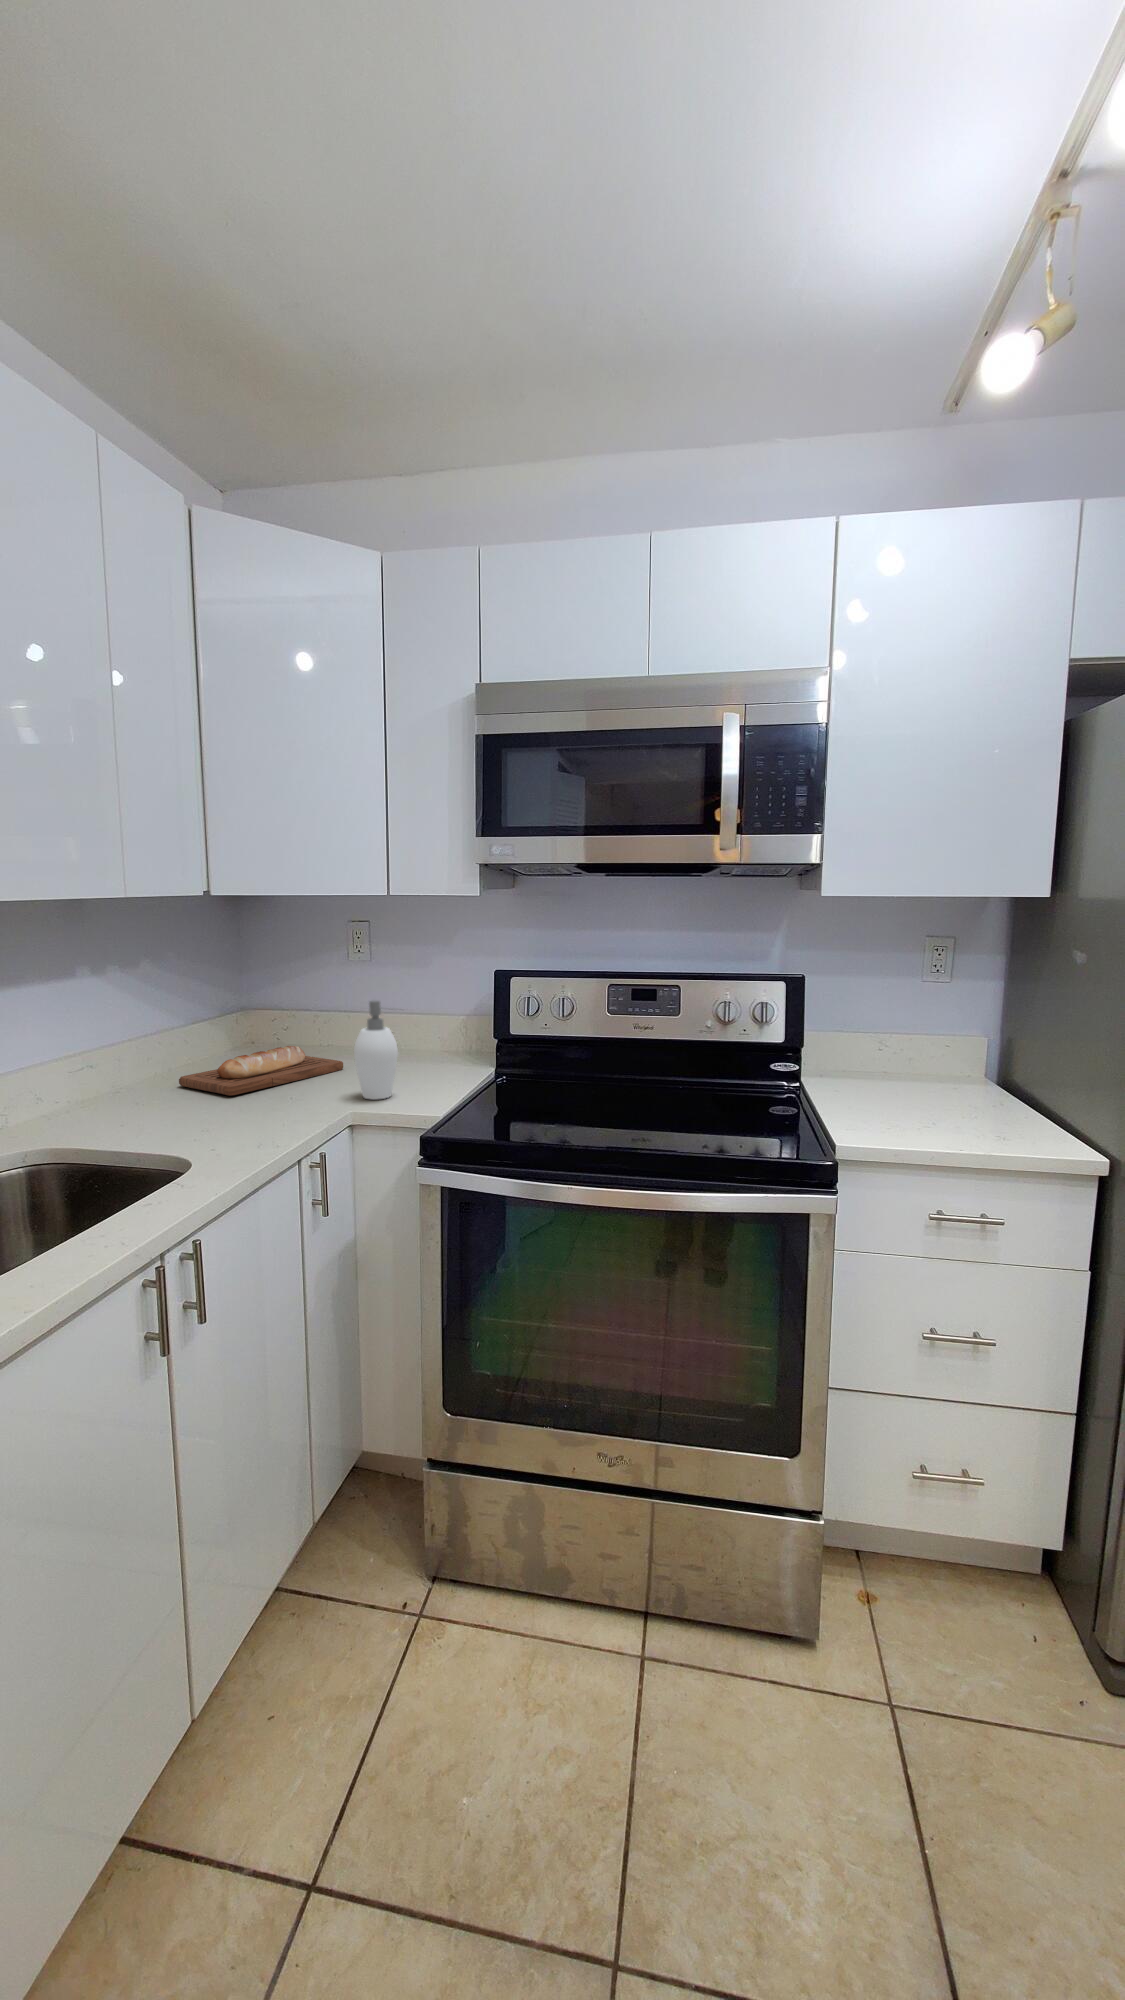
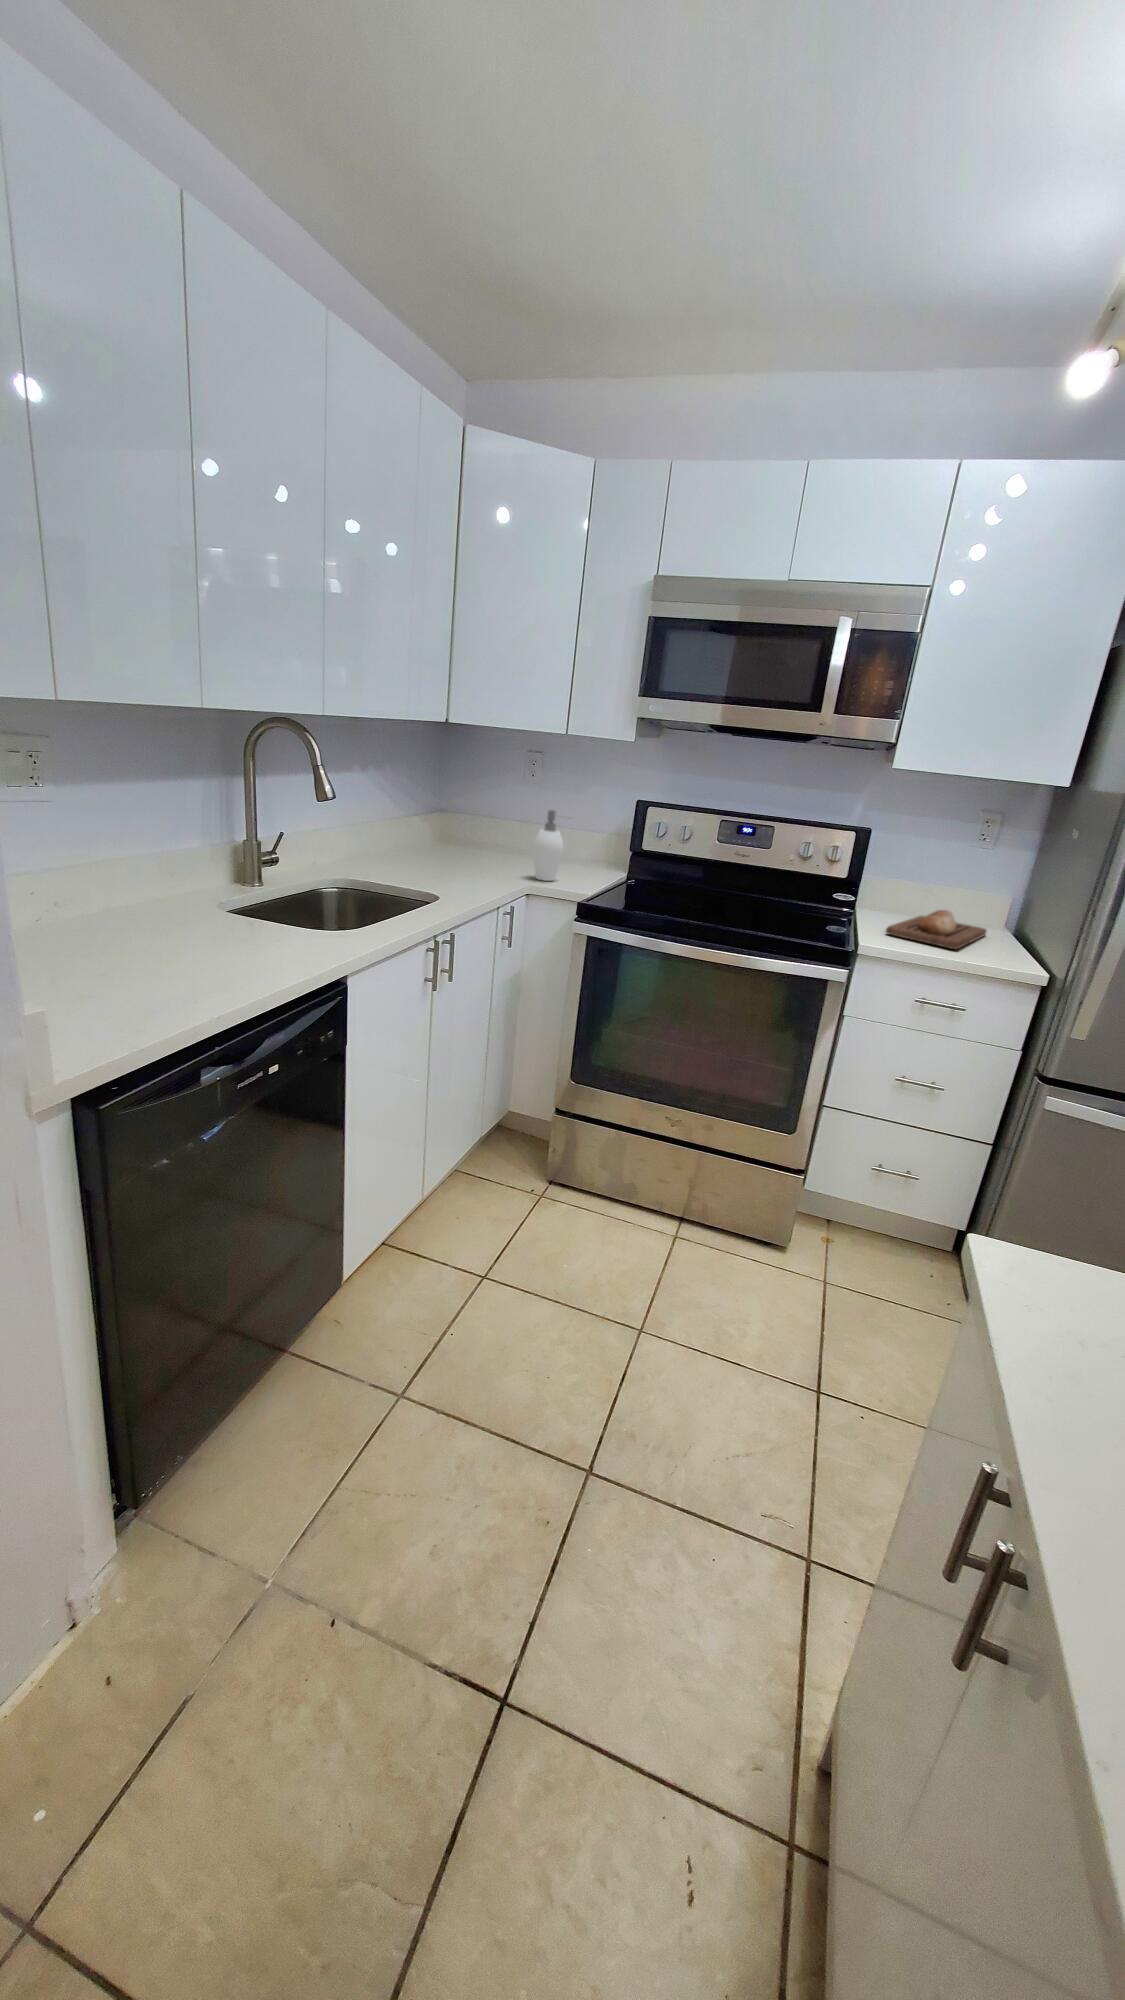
bread loaf: present [179,1046,343,1096] -> present [886,910,986,949]

